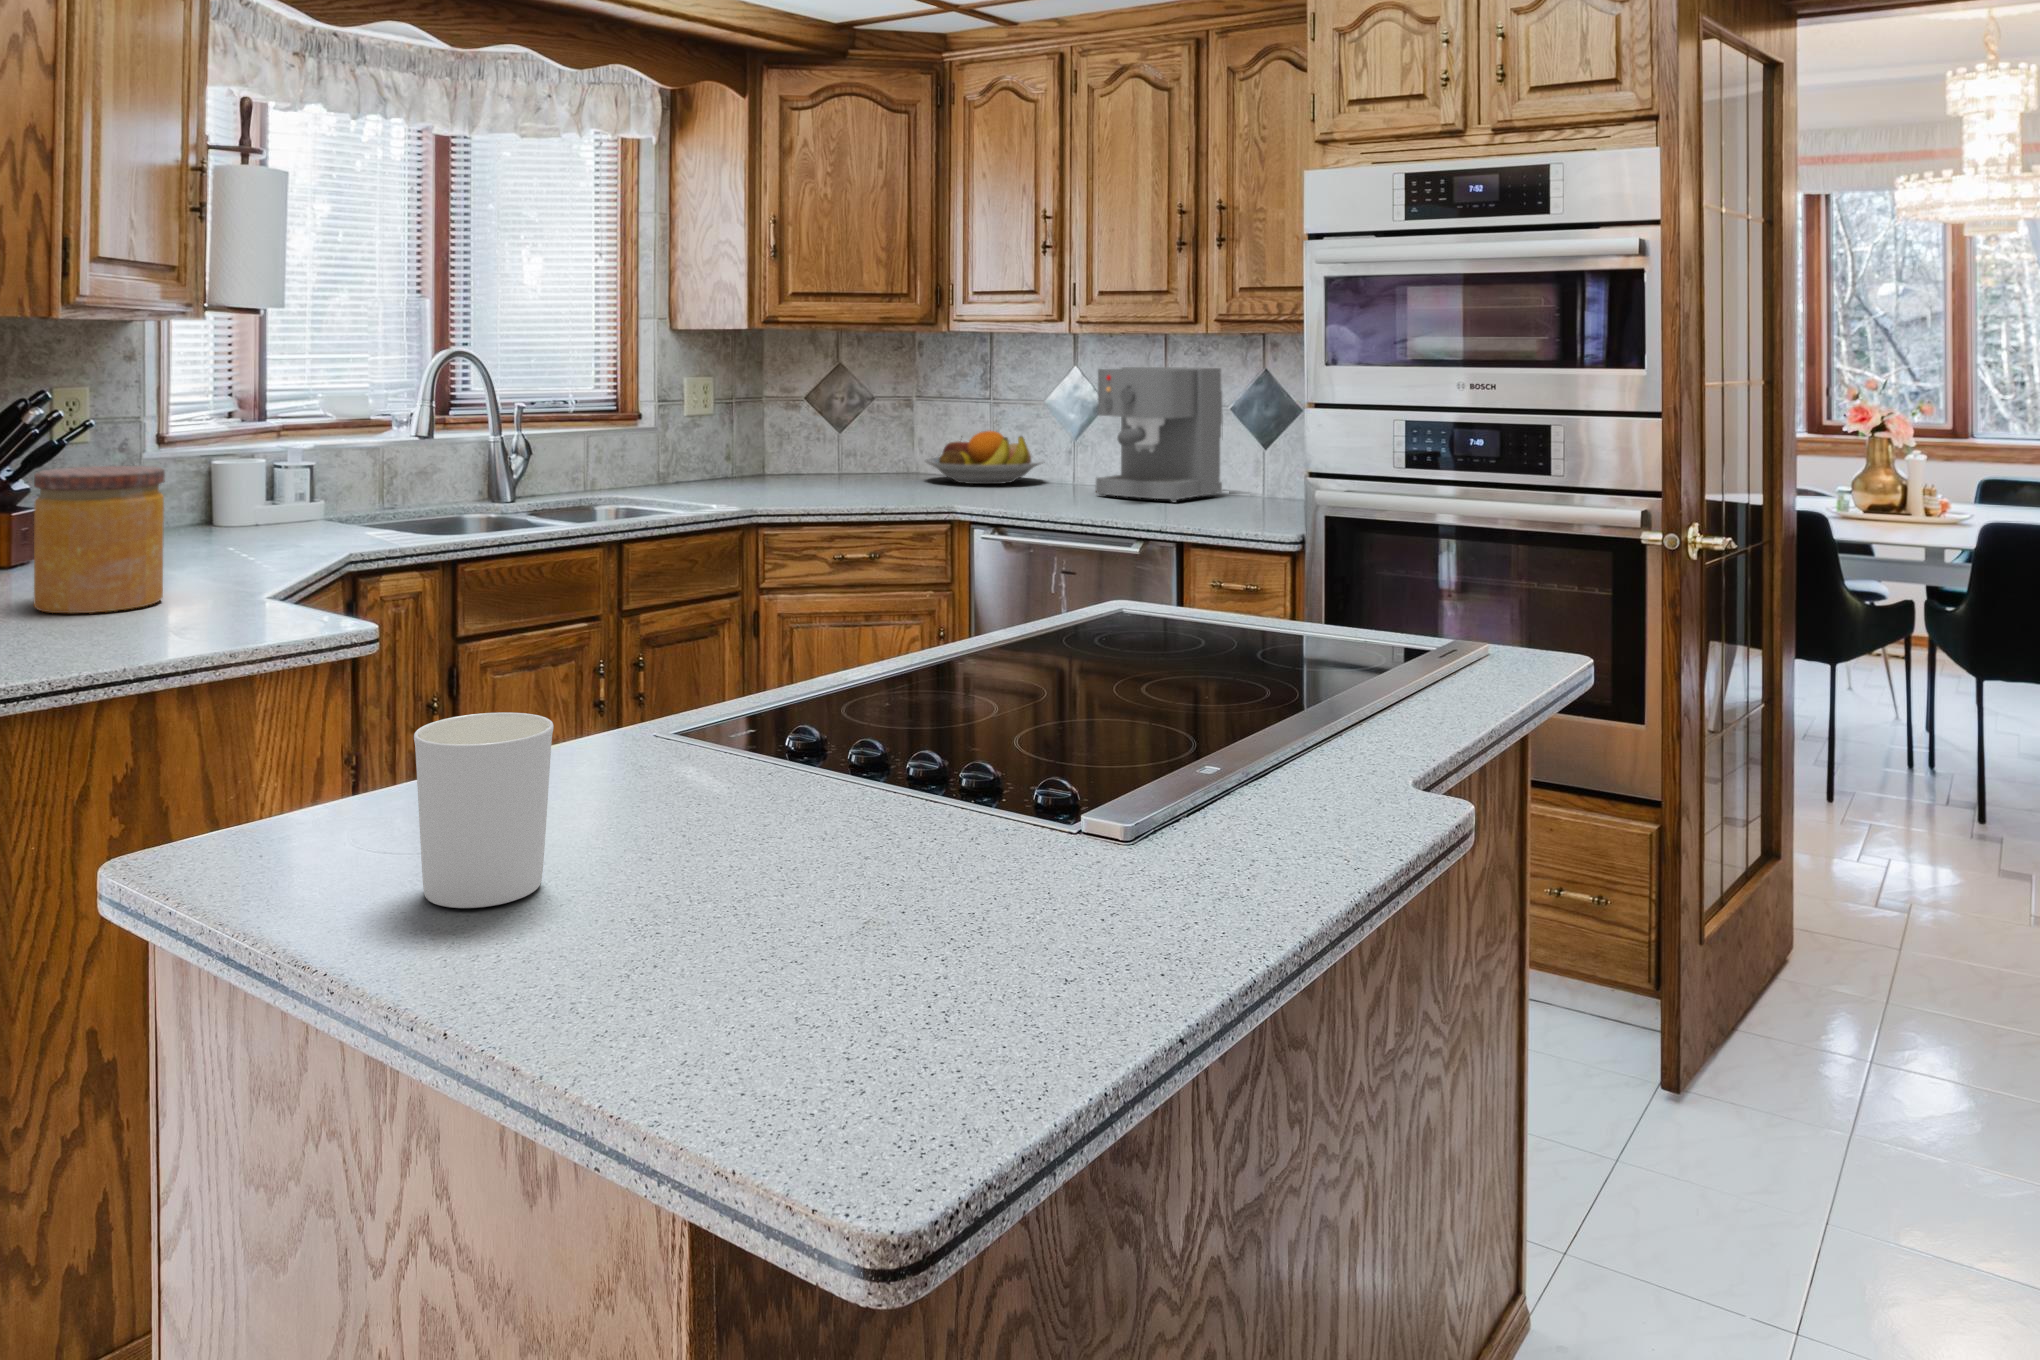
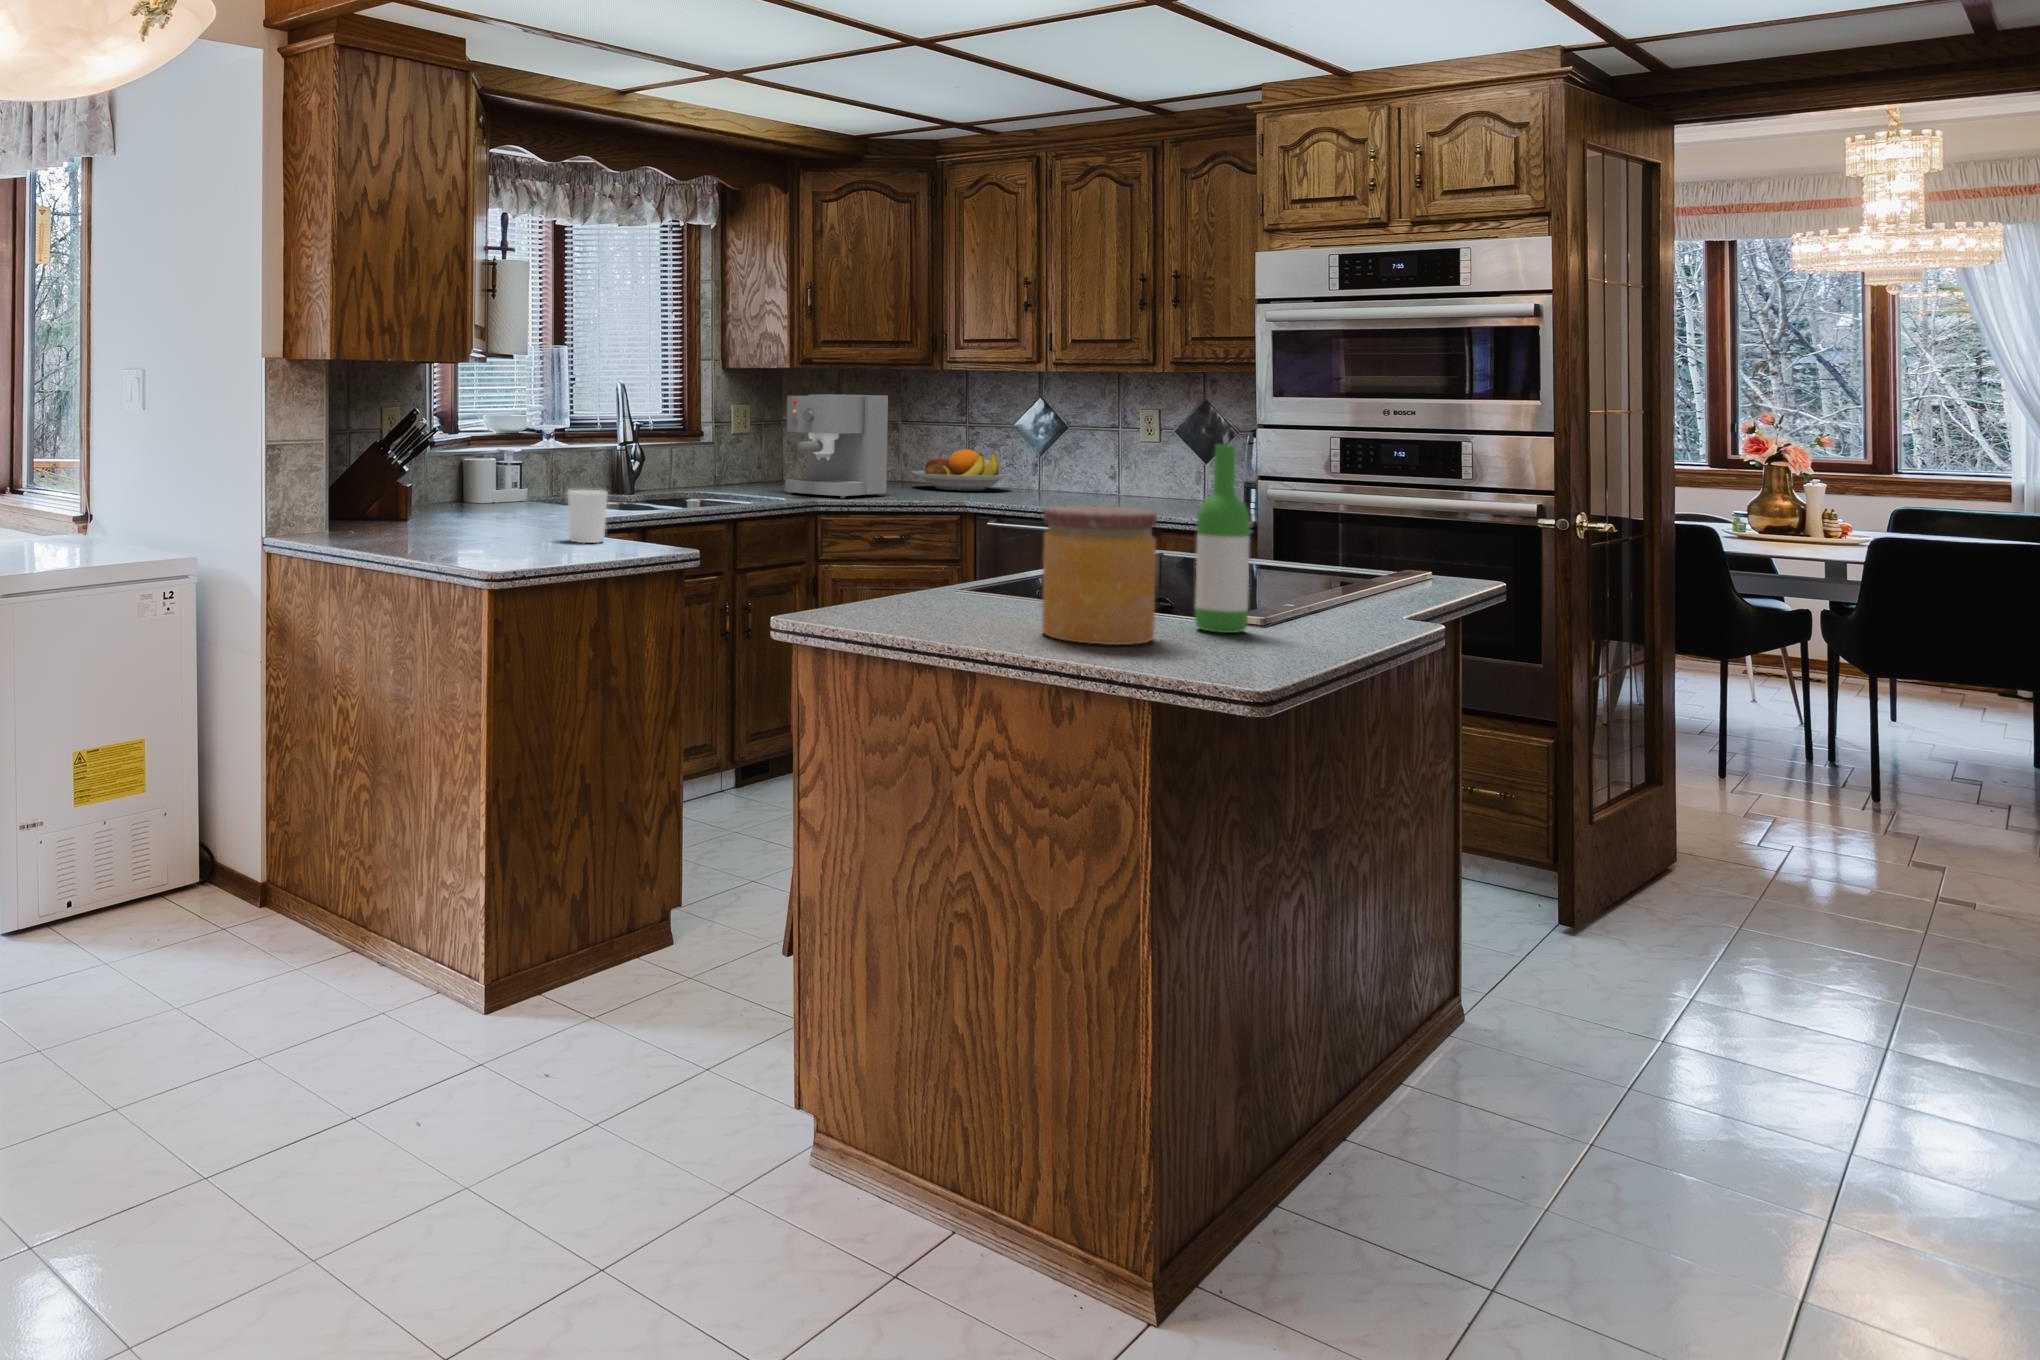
coffee maker: present [1096,367,1223,502] -> present [785,395,888,498]
jar: present [34,466,165,613] -> present [1042,506,1157,645]
wine bottle: none [1051,488,1153,898] -> present [1195,445,1250,633]
candle holder: present [414,712,554,908] -> present [567,490,608,543]

